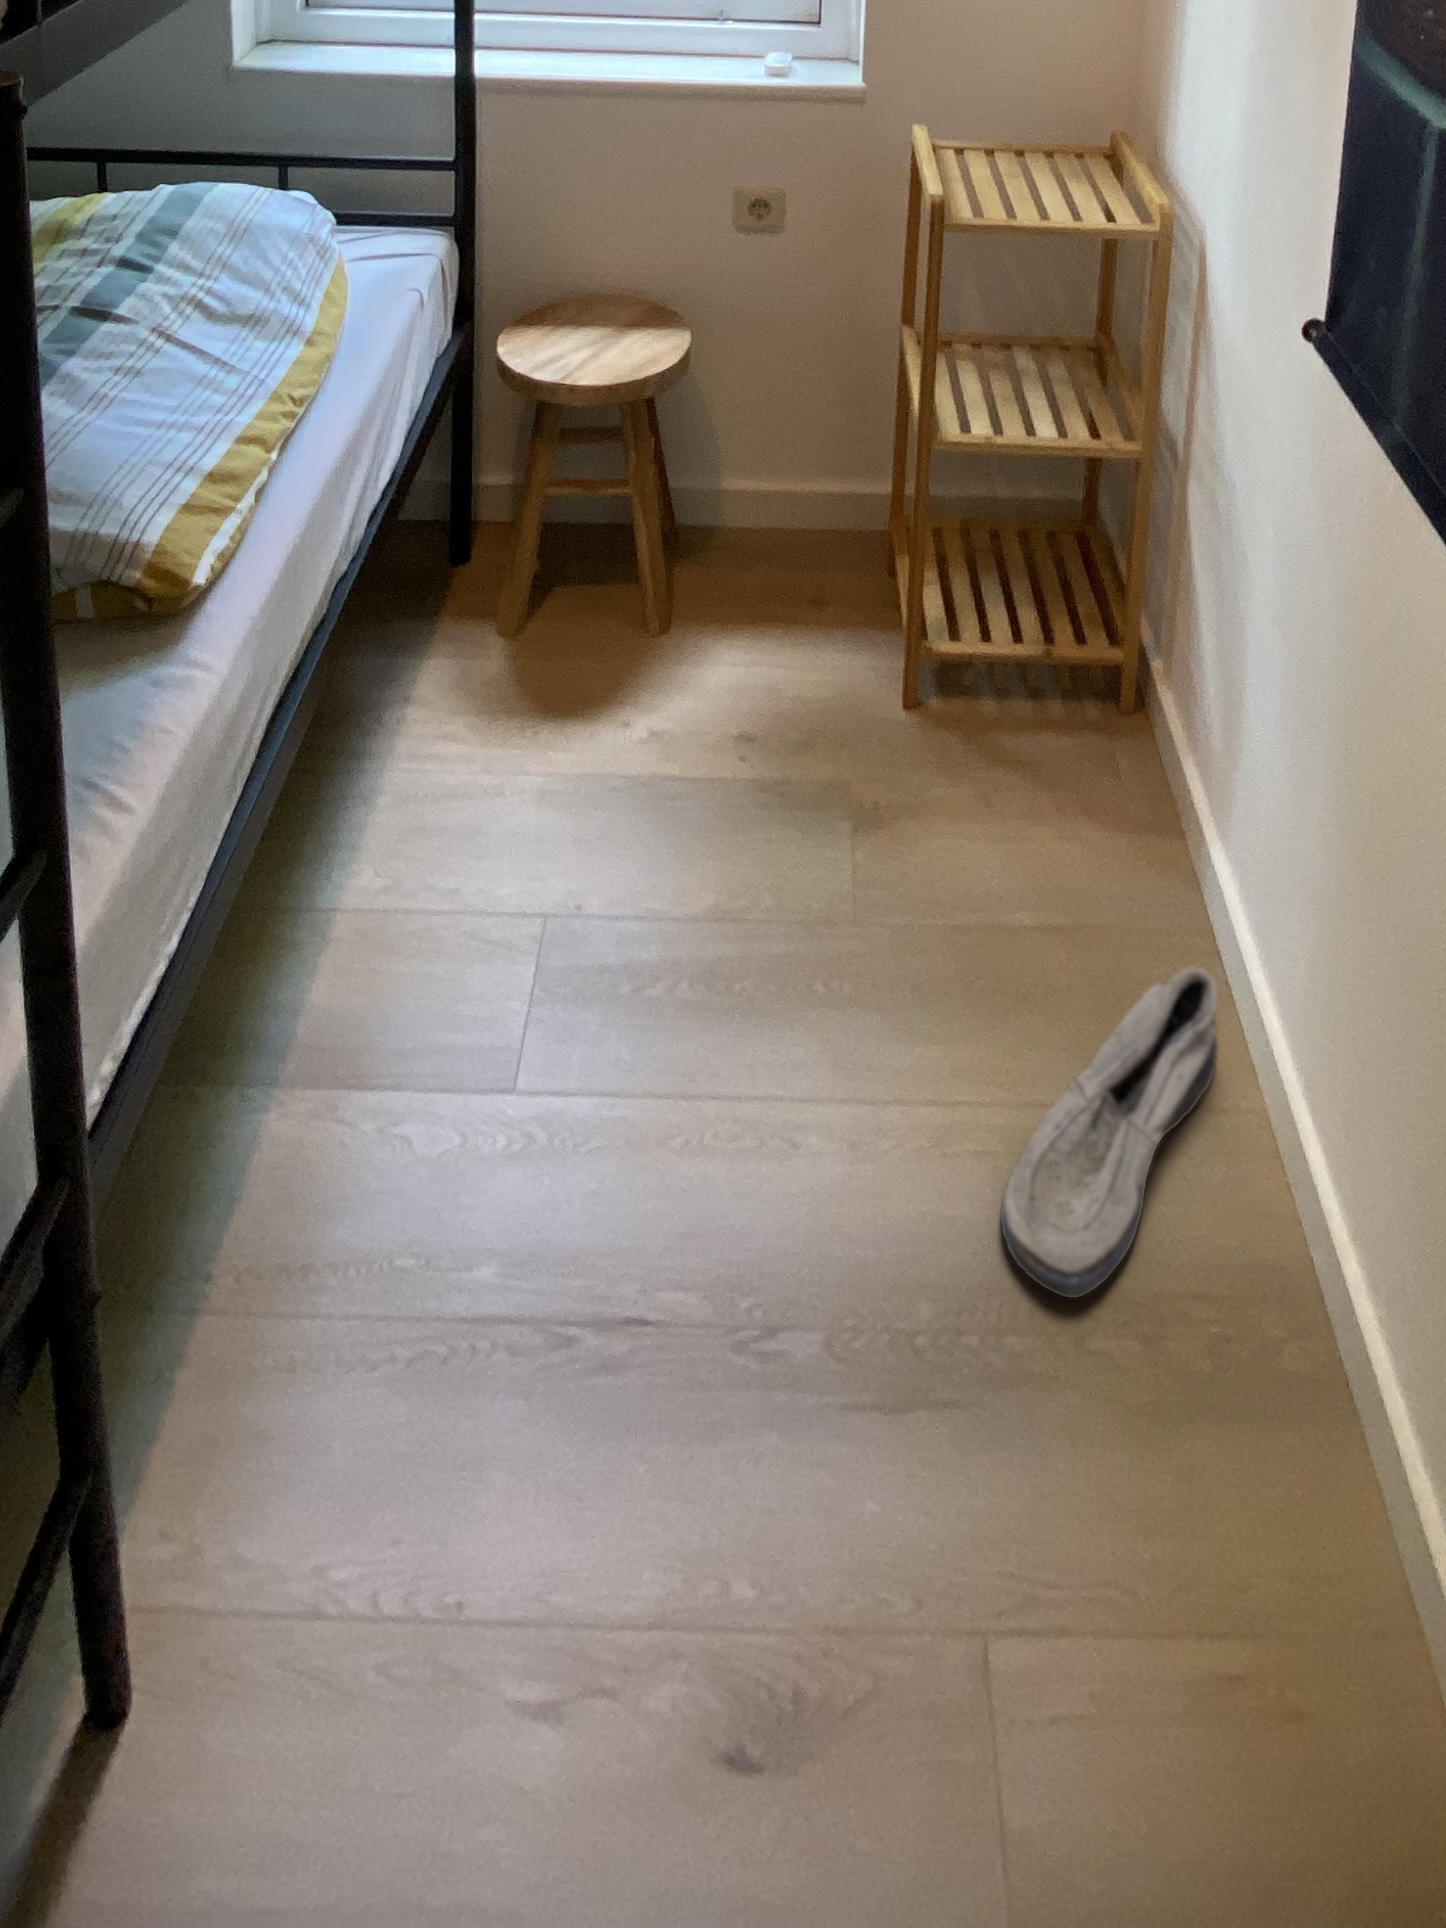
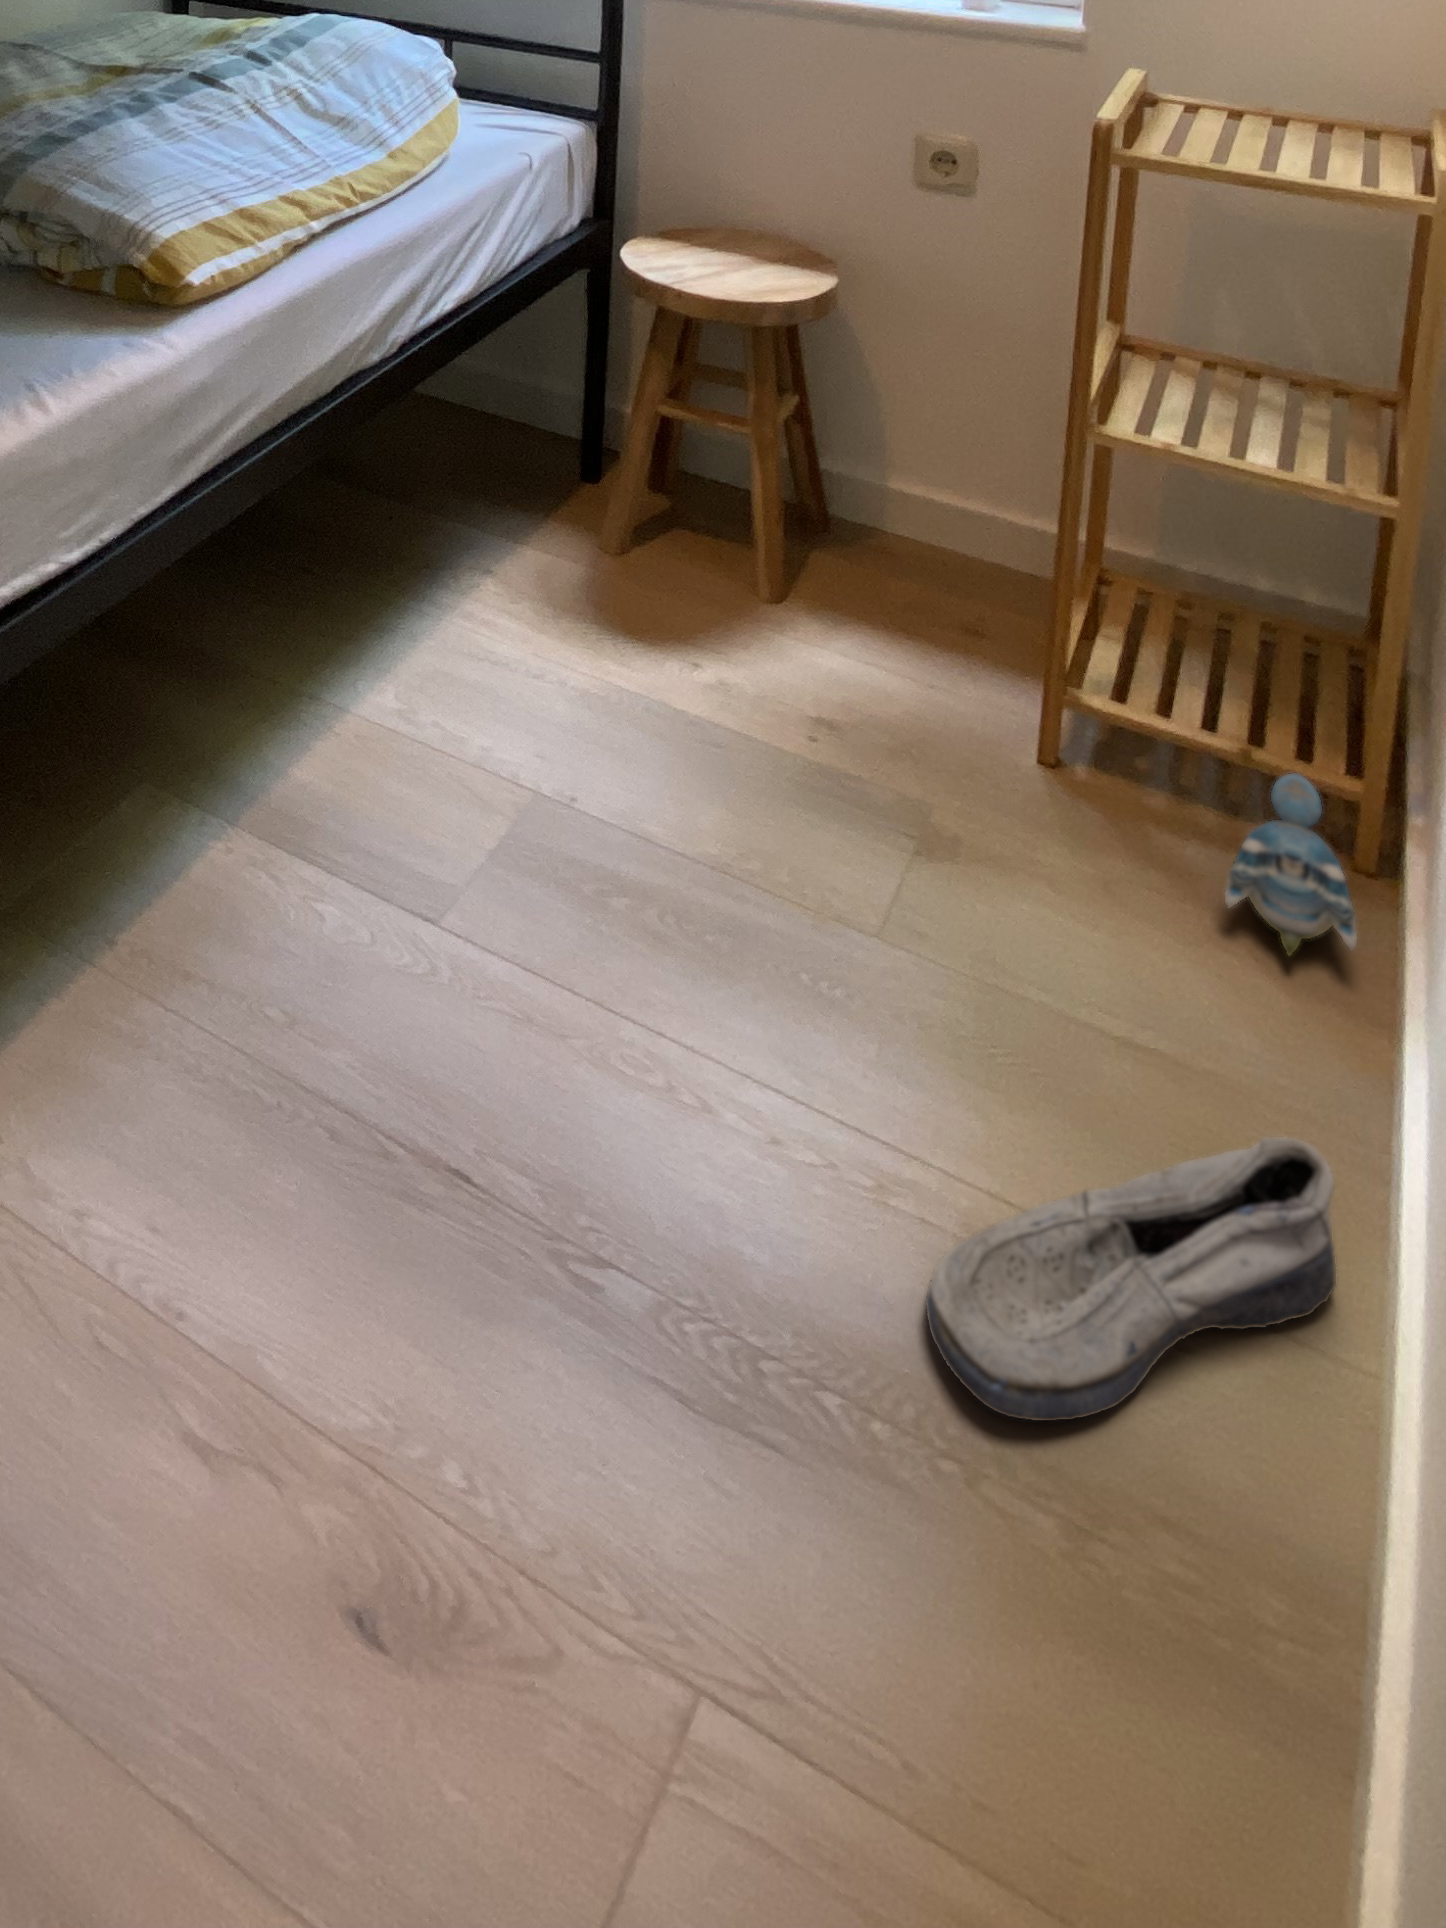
plush toy: none [1066,660,1150,805] -> present [1225,773,1357,956]

